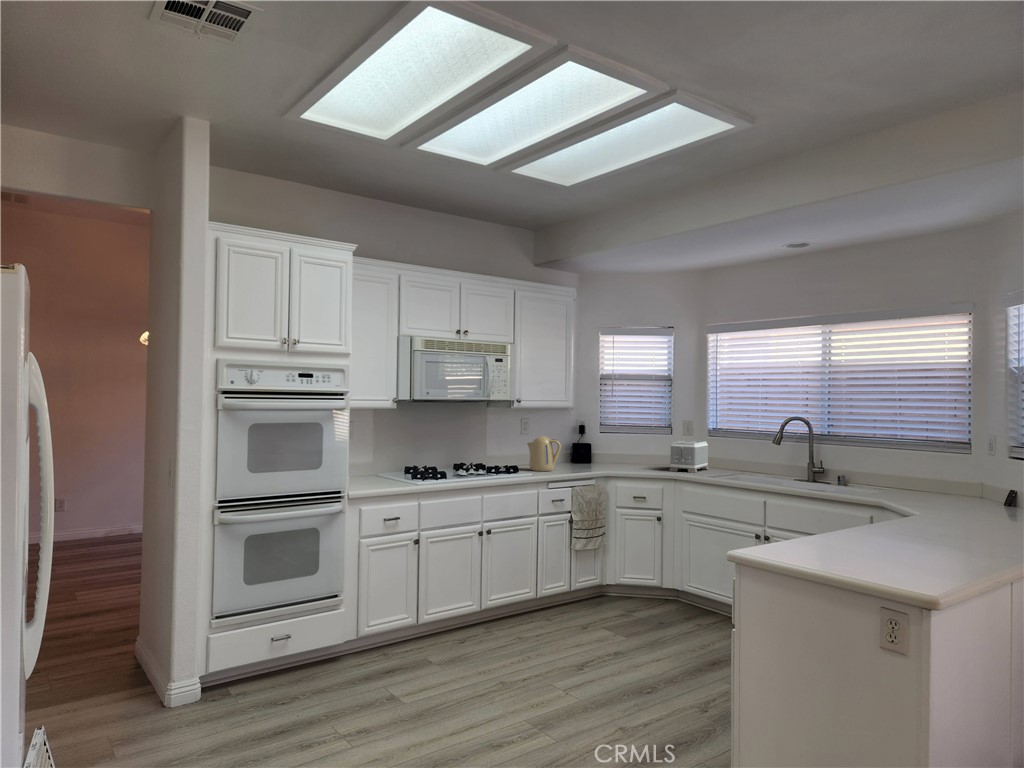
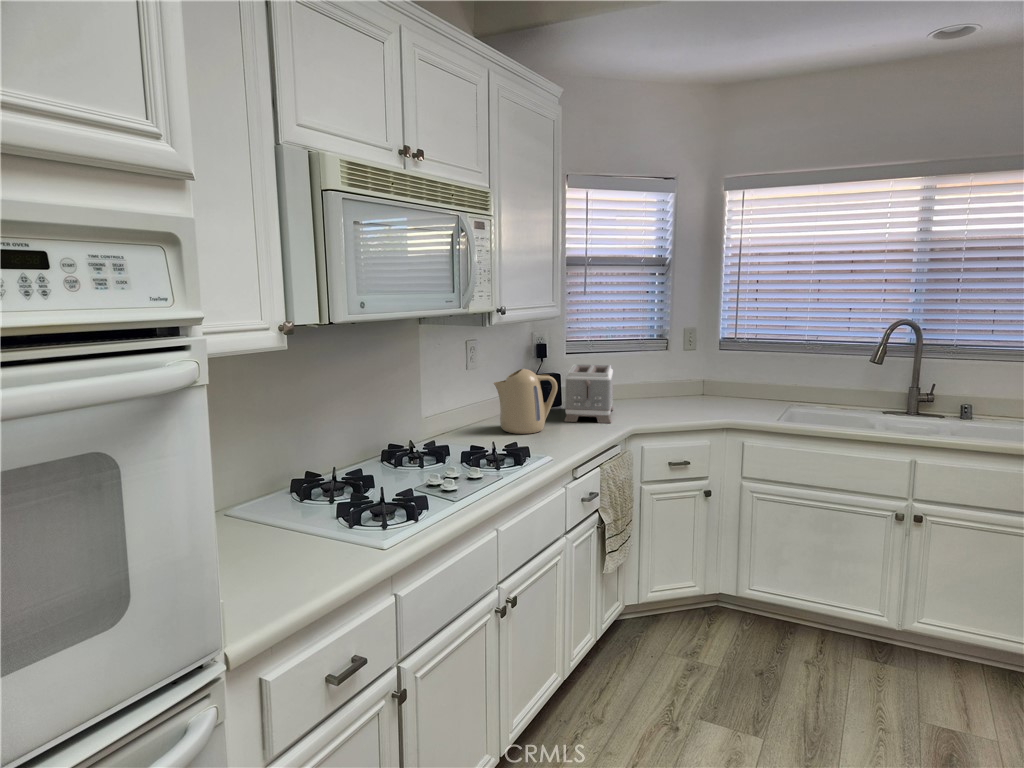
toaster: present [669,441,709,473] -> present [564,364,613,423]

